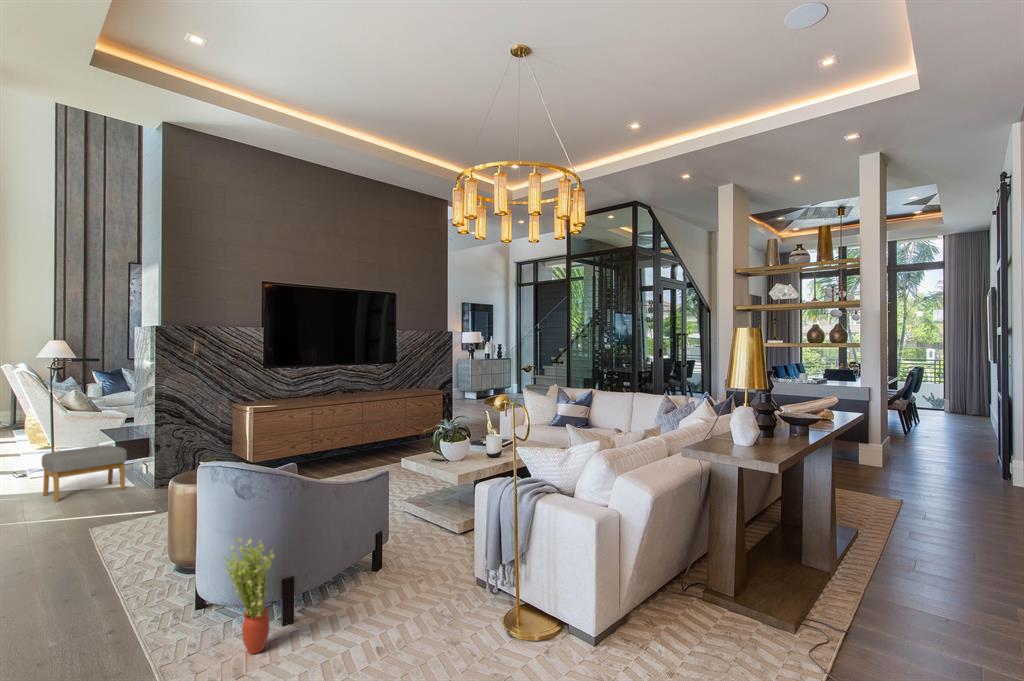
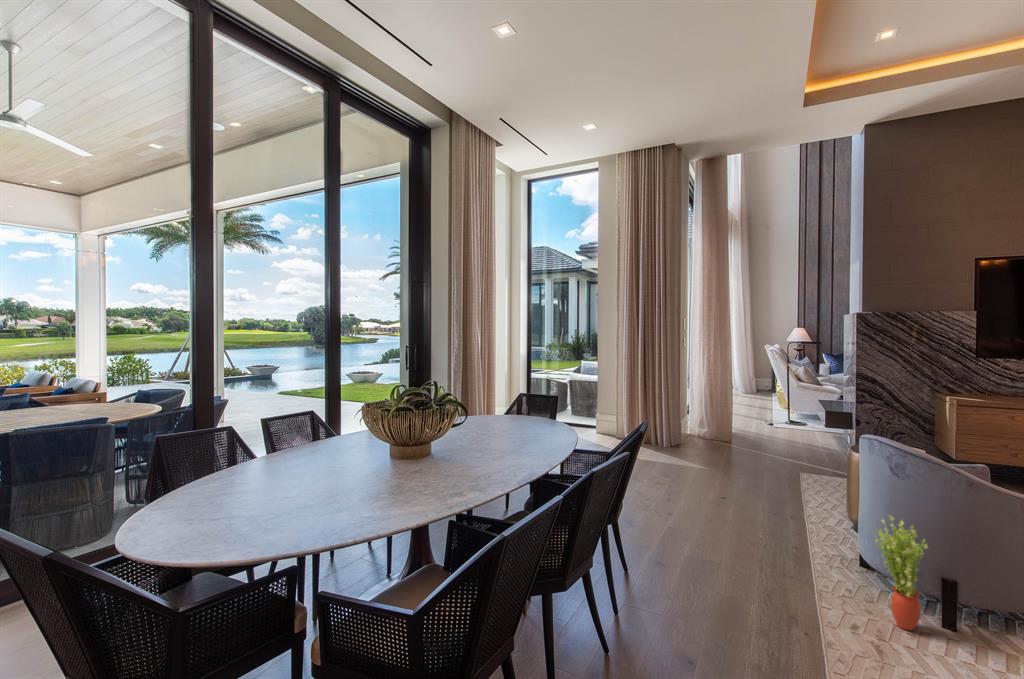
footstool: present [42,445,127,502] -> none [774,410,833,451]

